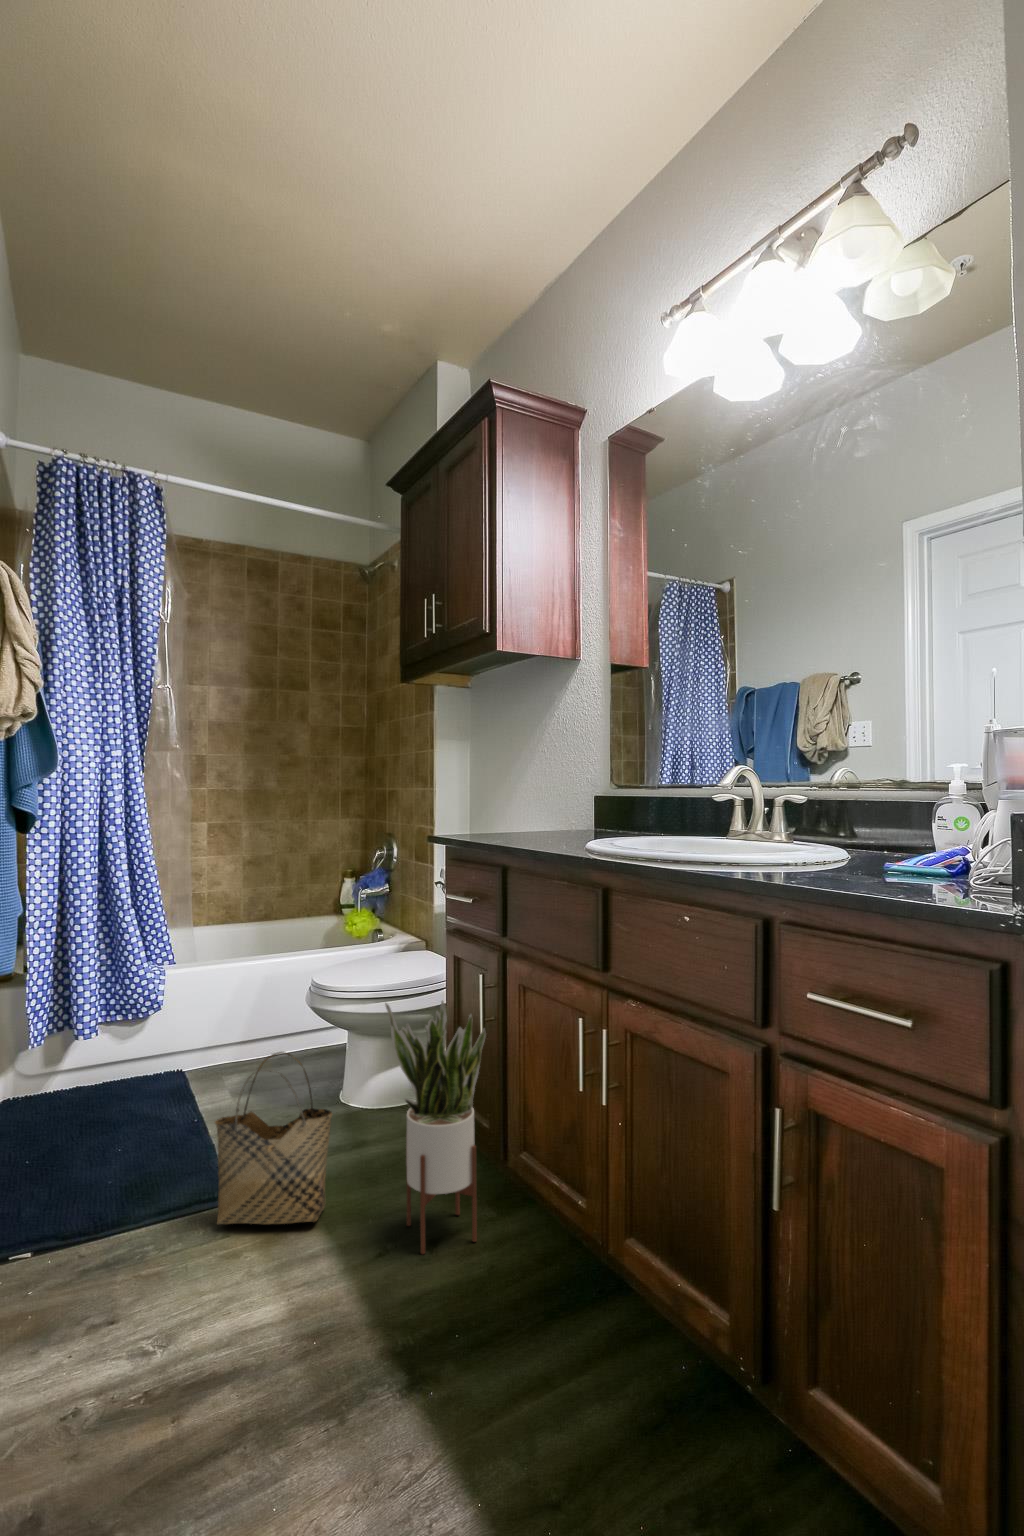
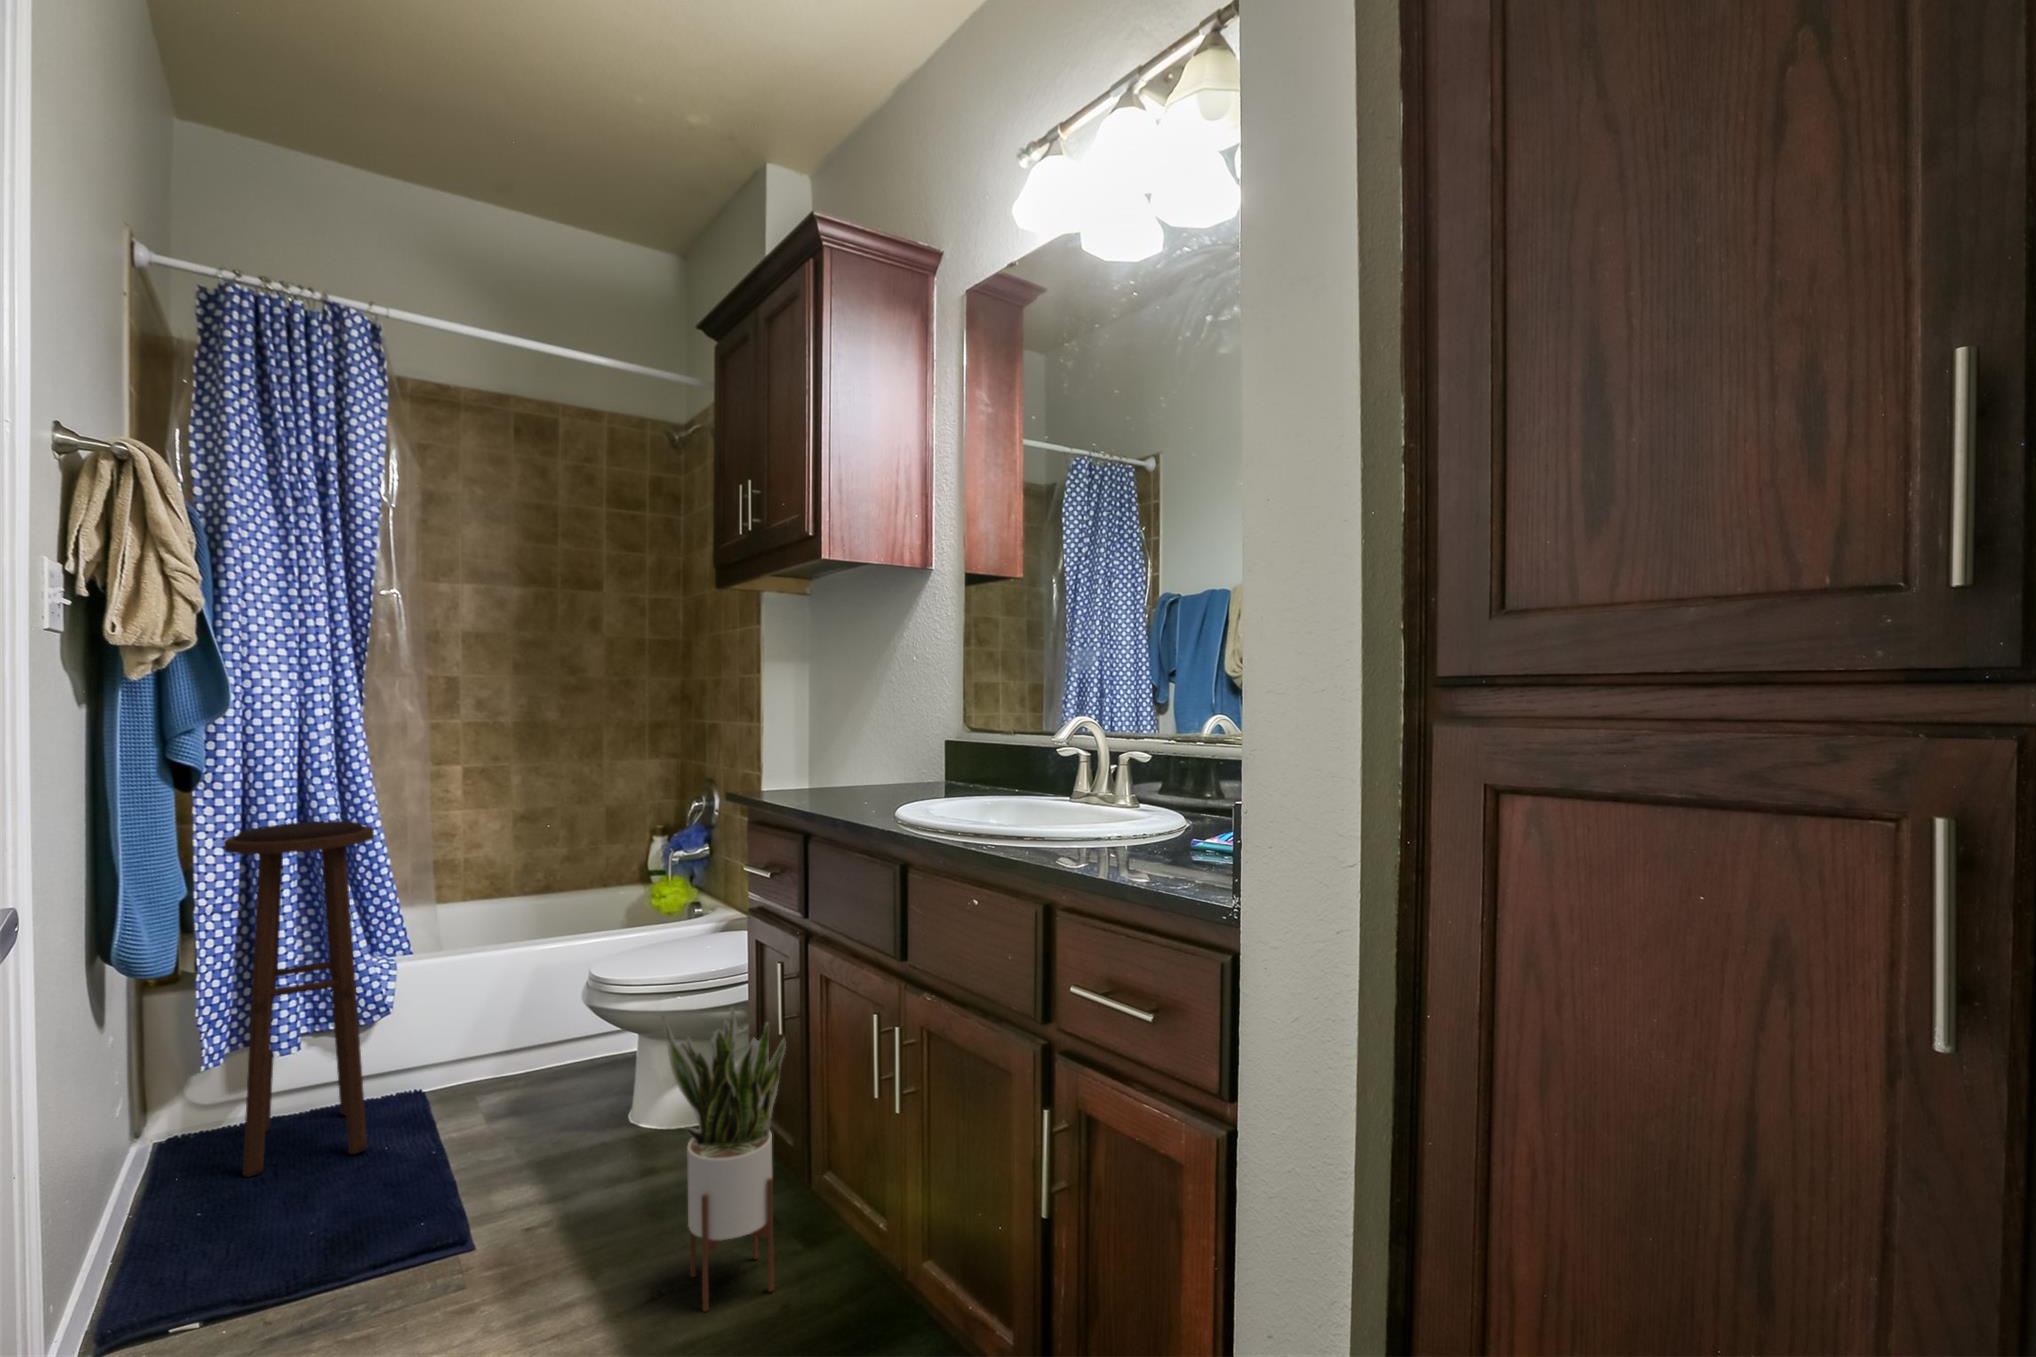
stool: none [48,859,154,1130] -> present [224,821,374,1177]
woven basket: present [215,1052,332,1225] -> none [443,1073,598,1292]

